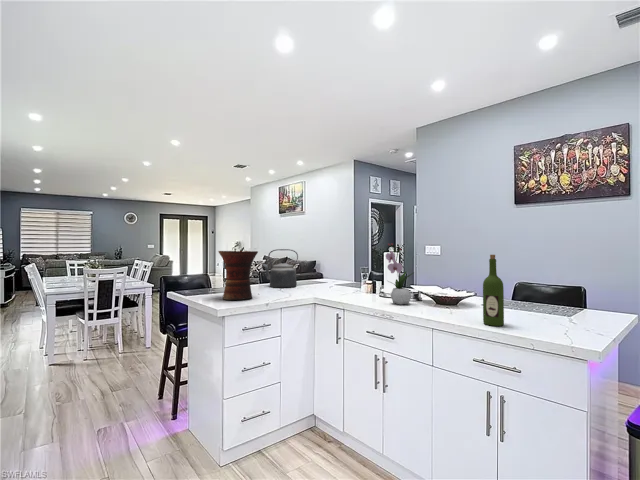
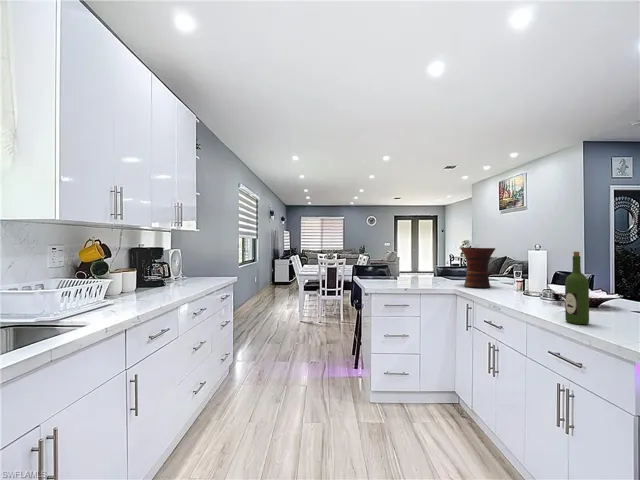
flower arrangement: present [386,244,413,305] -> none [507,241,537,301]
kettle: present [263,249,298,288] -> none [425,246,456,280]
vase: present [218,251,258,300] -> present [461,247,495,288]

